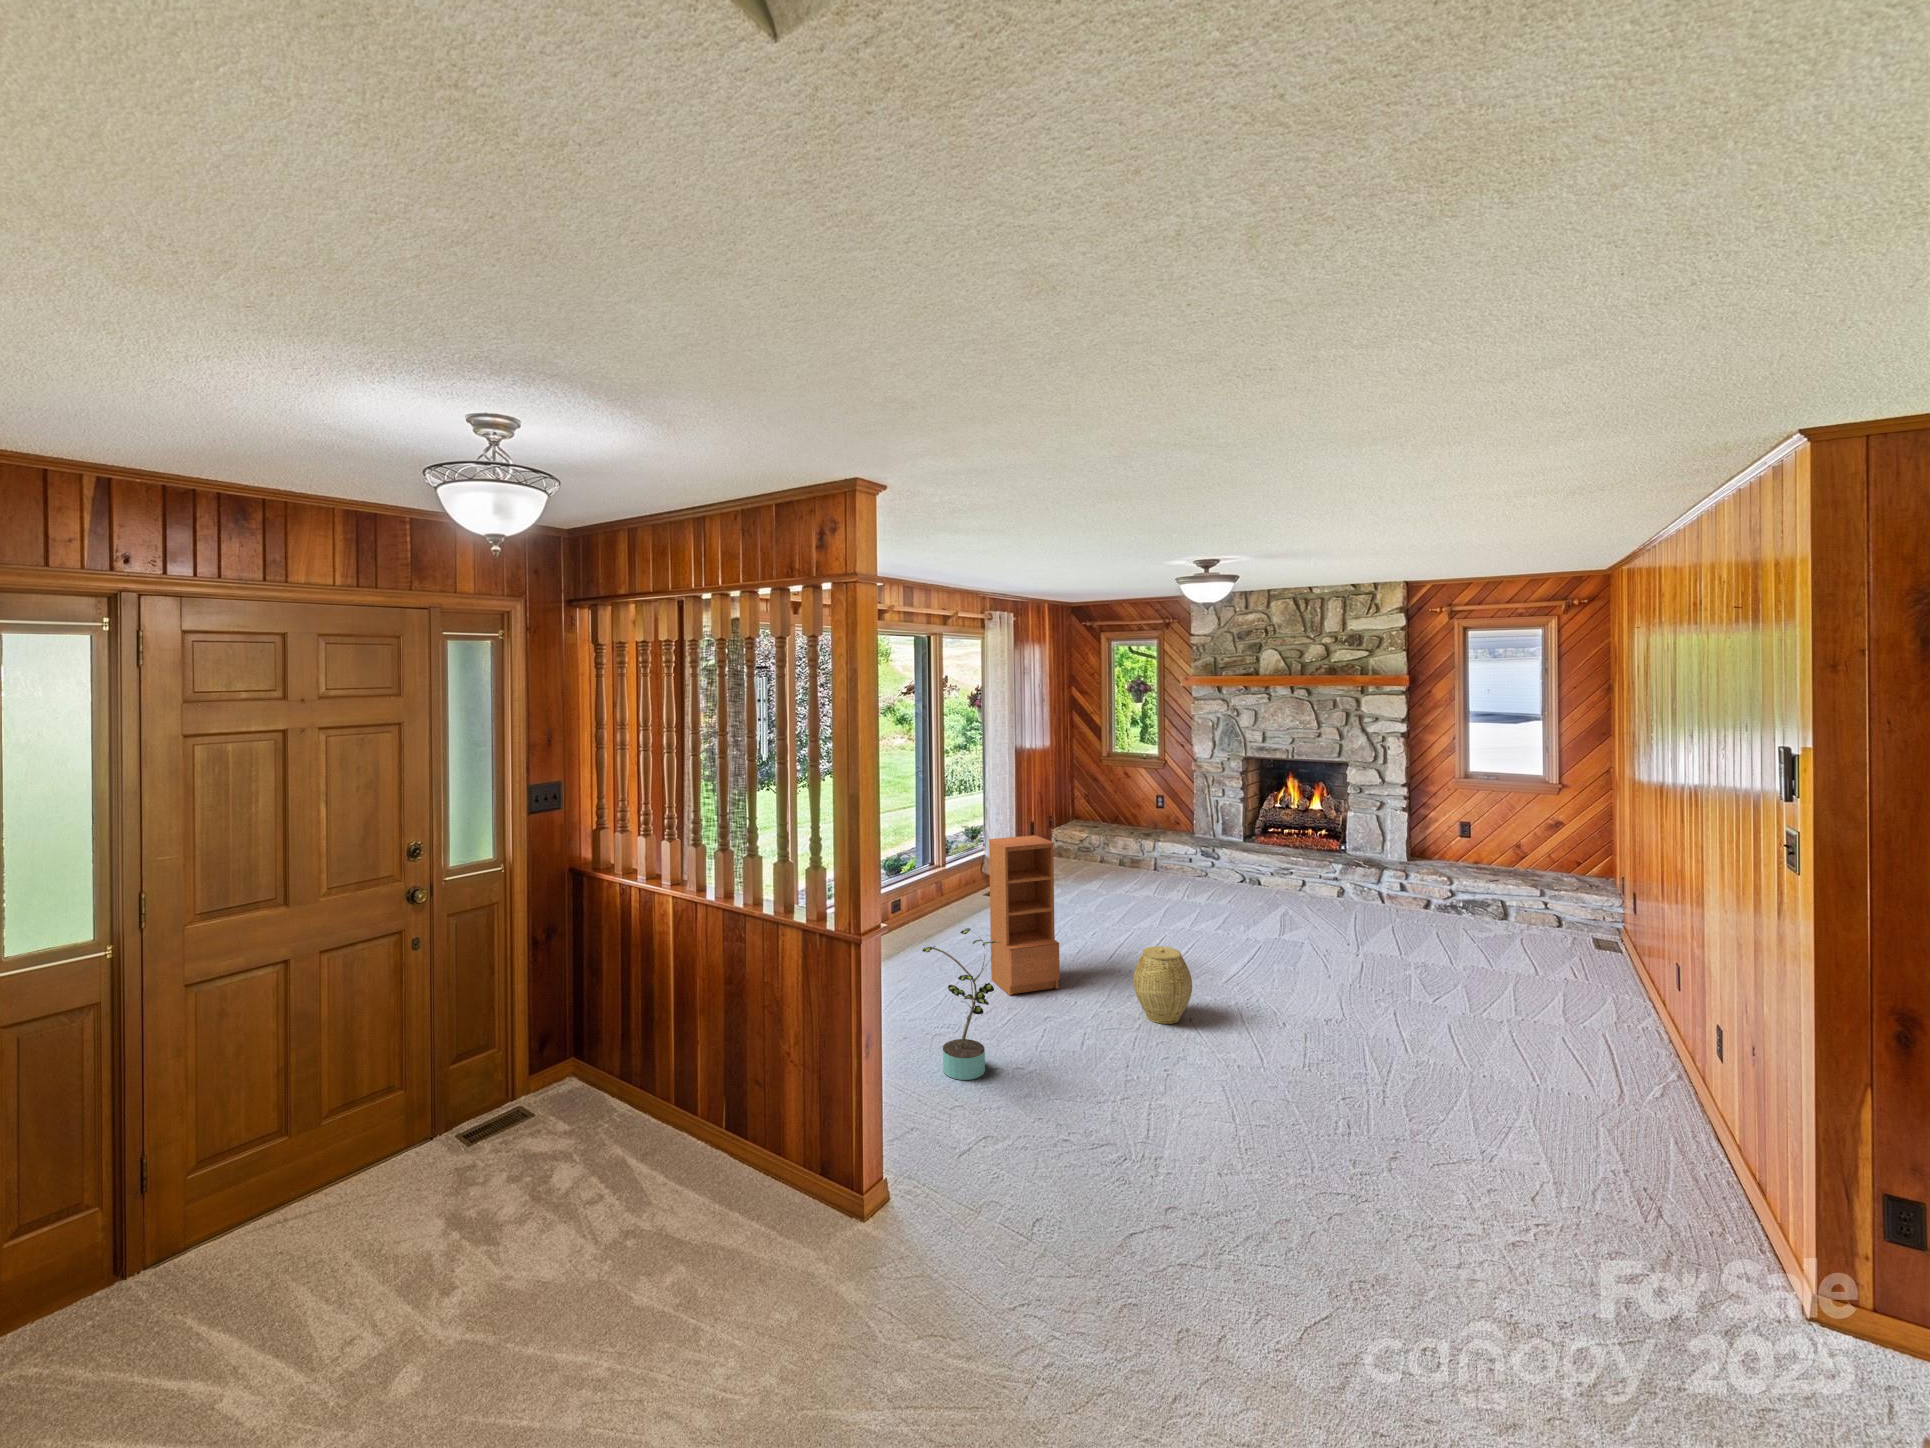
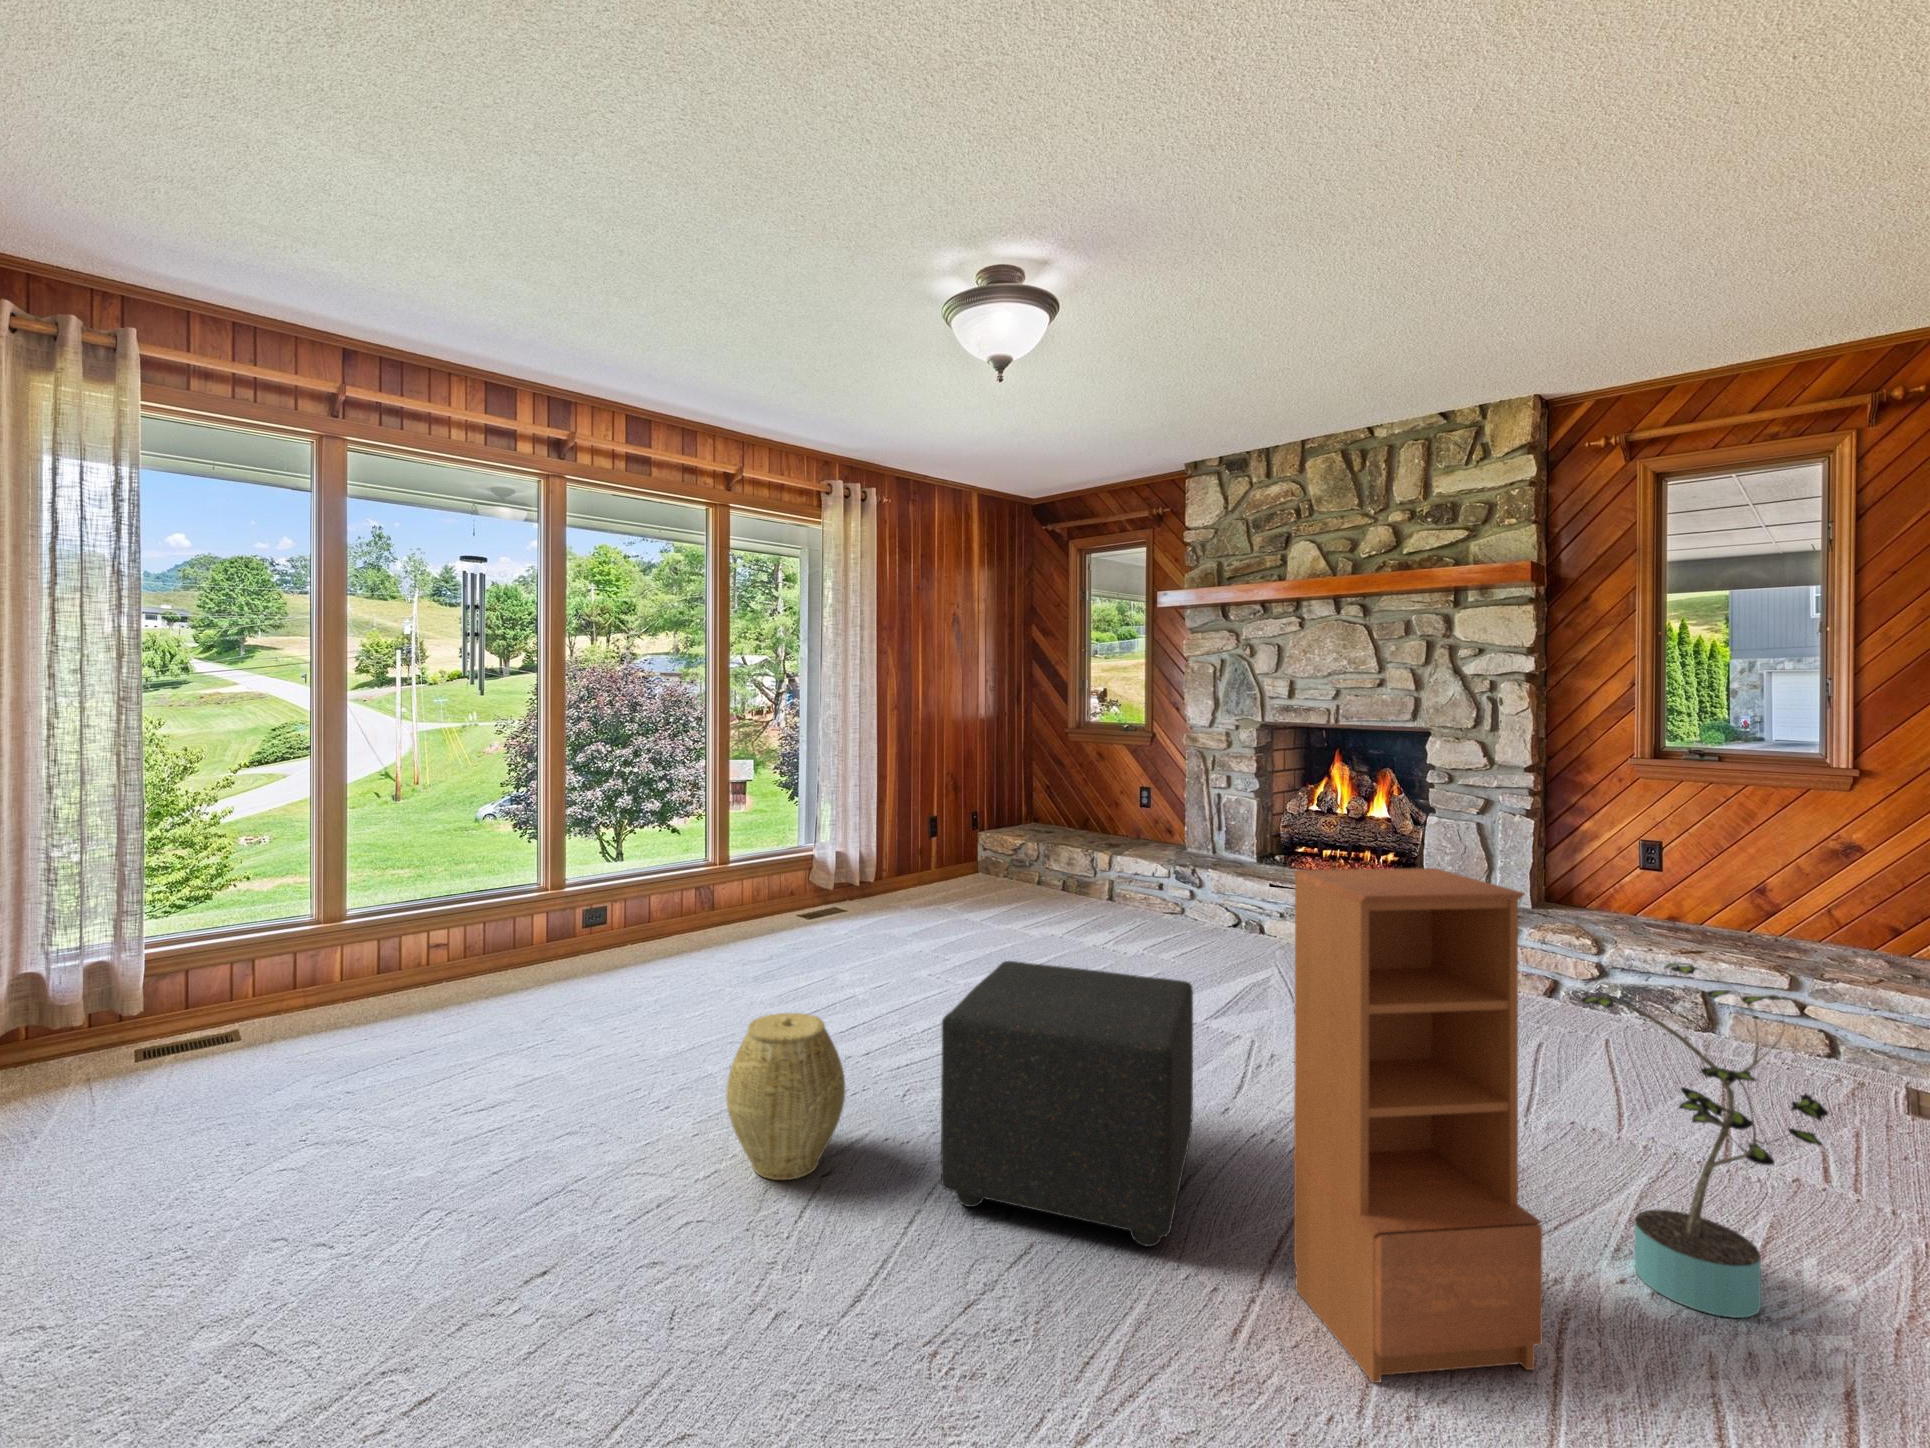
bookcase: present [989,835,1060,996] -> present [1293,868,1542,1383]
ottoman: none [1231,913,1358,1029] -> present [941,961,1193,1247]
potted plant: present [922,928,1000,1080] -> present [1582,963,1828,1318]

